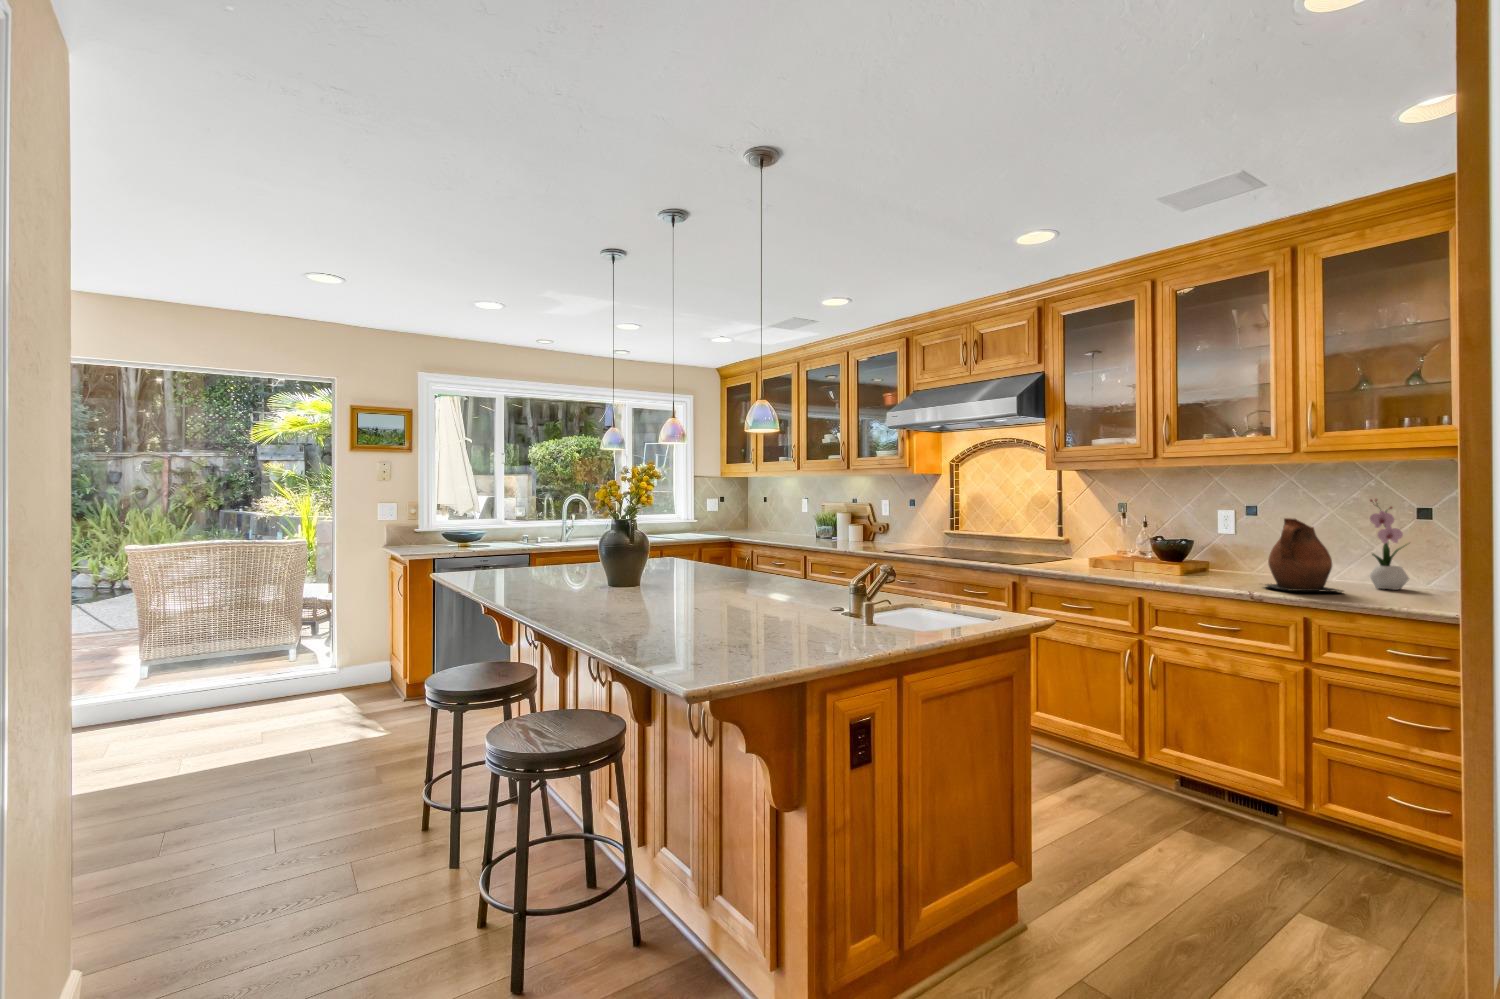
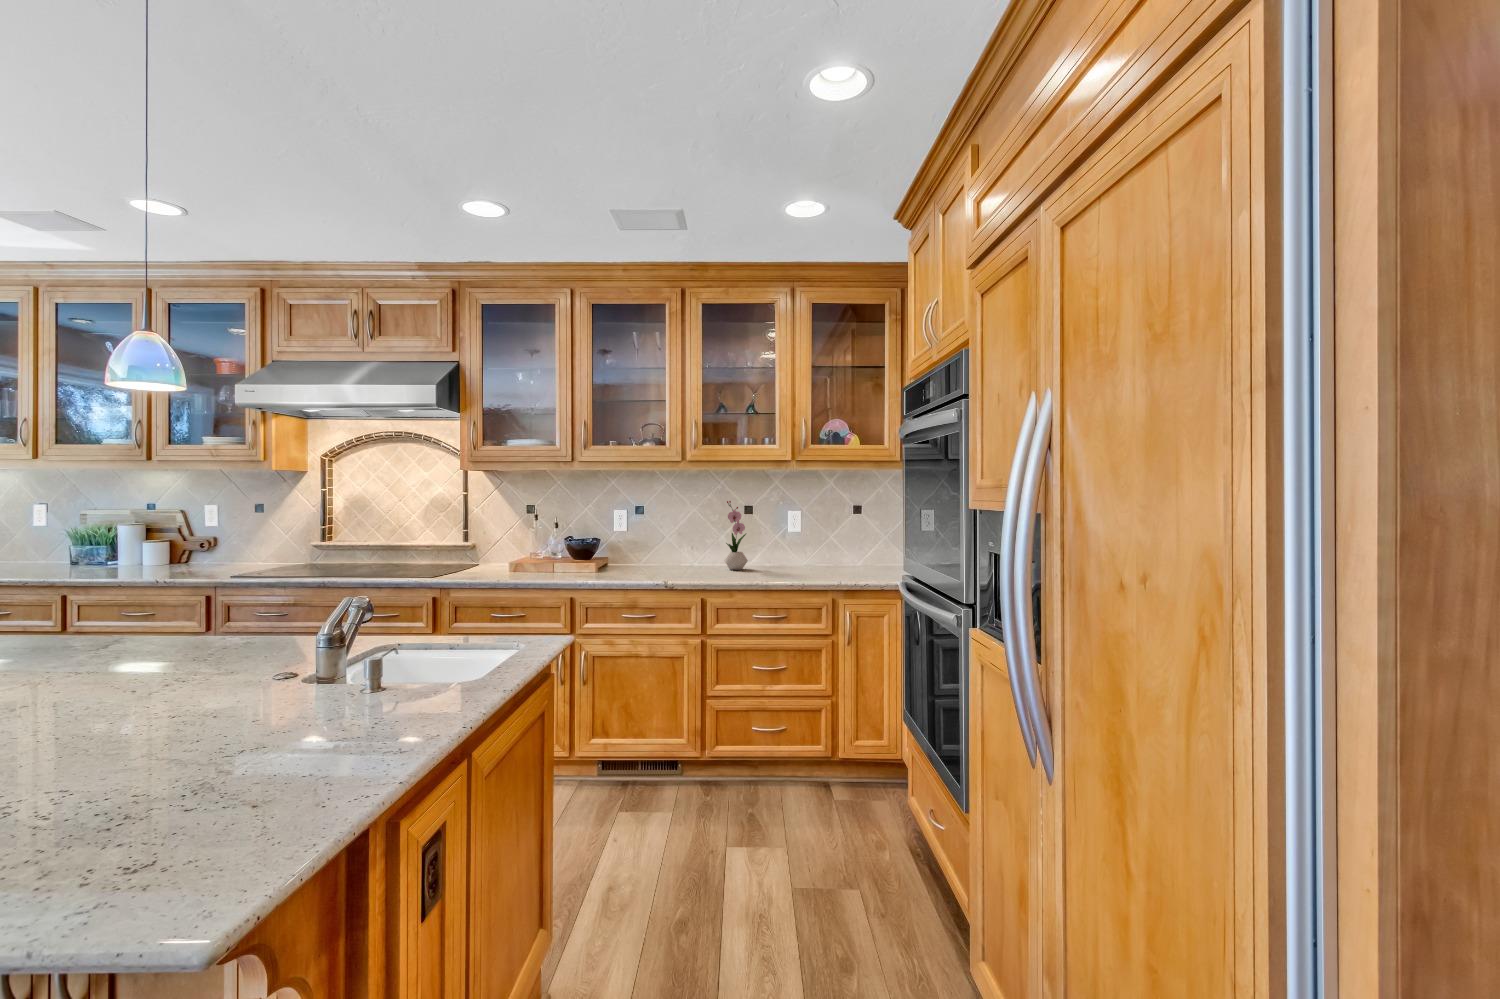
ceramic pitcher: present [1265,518,1343,592] -> none [663,517,719,577]

